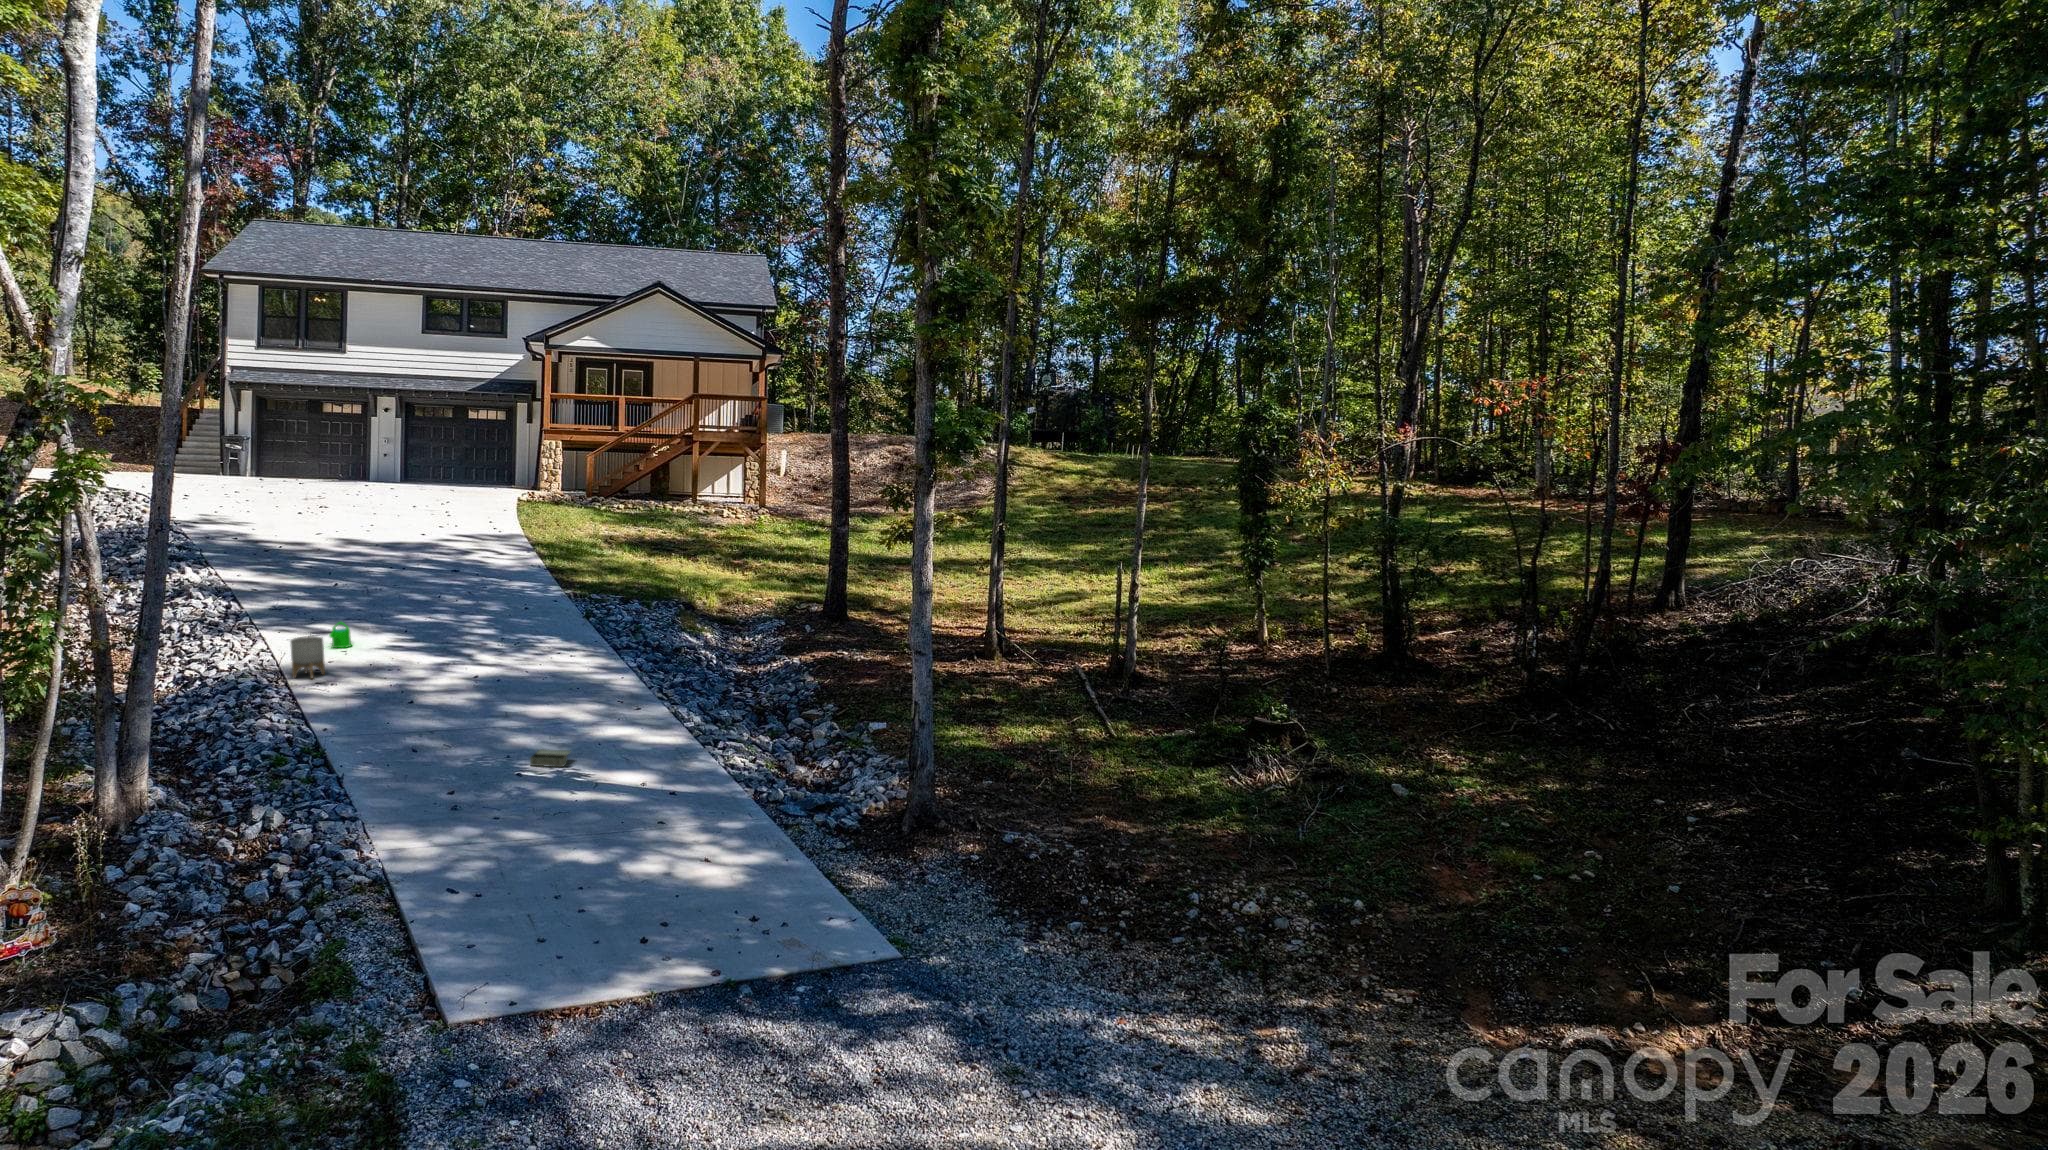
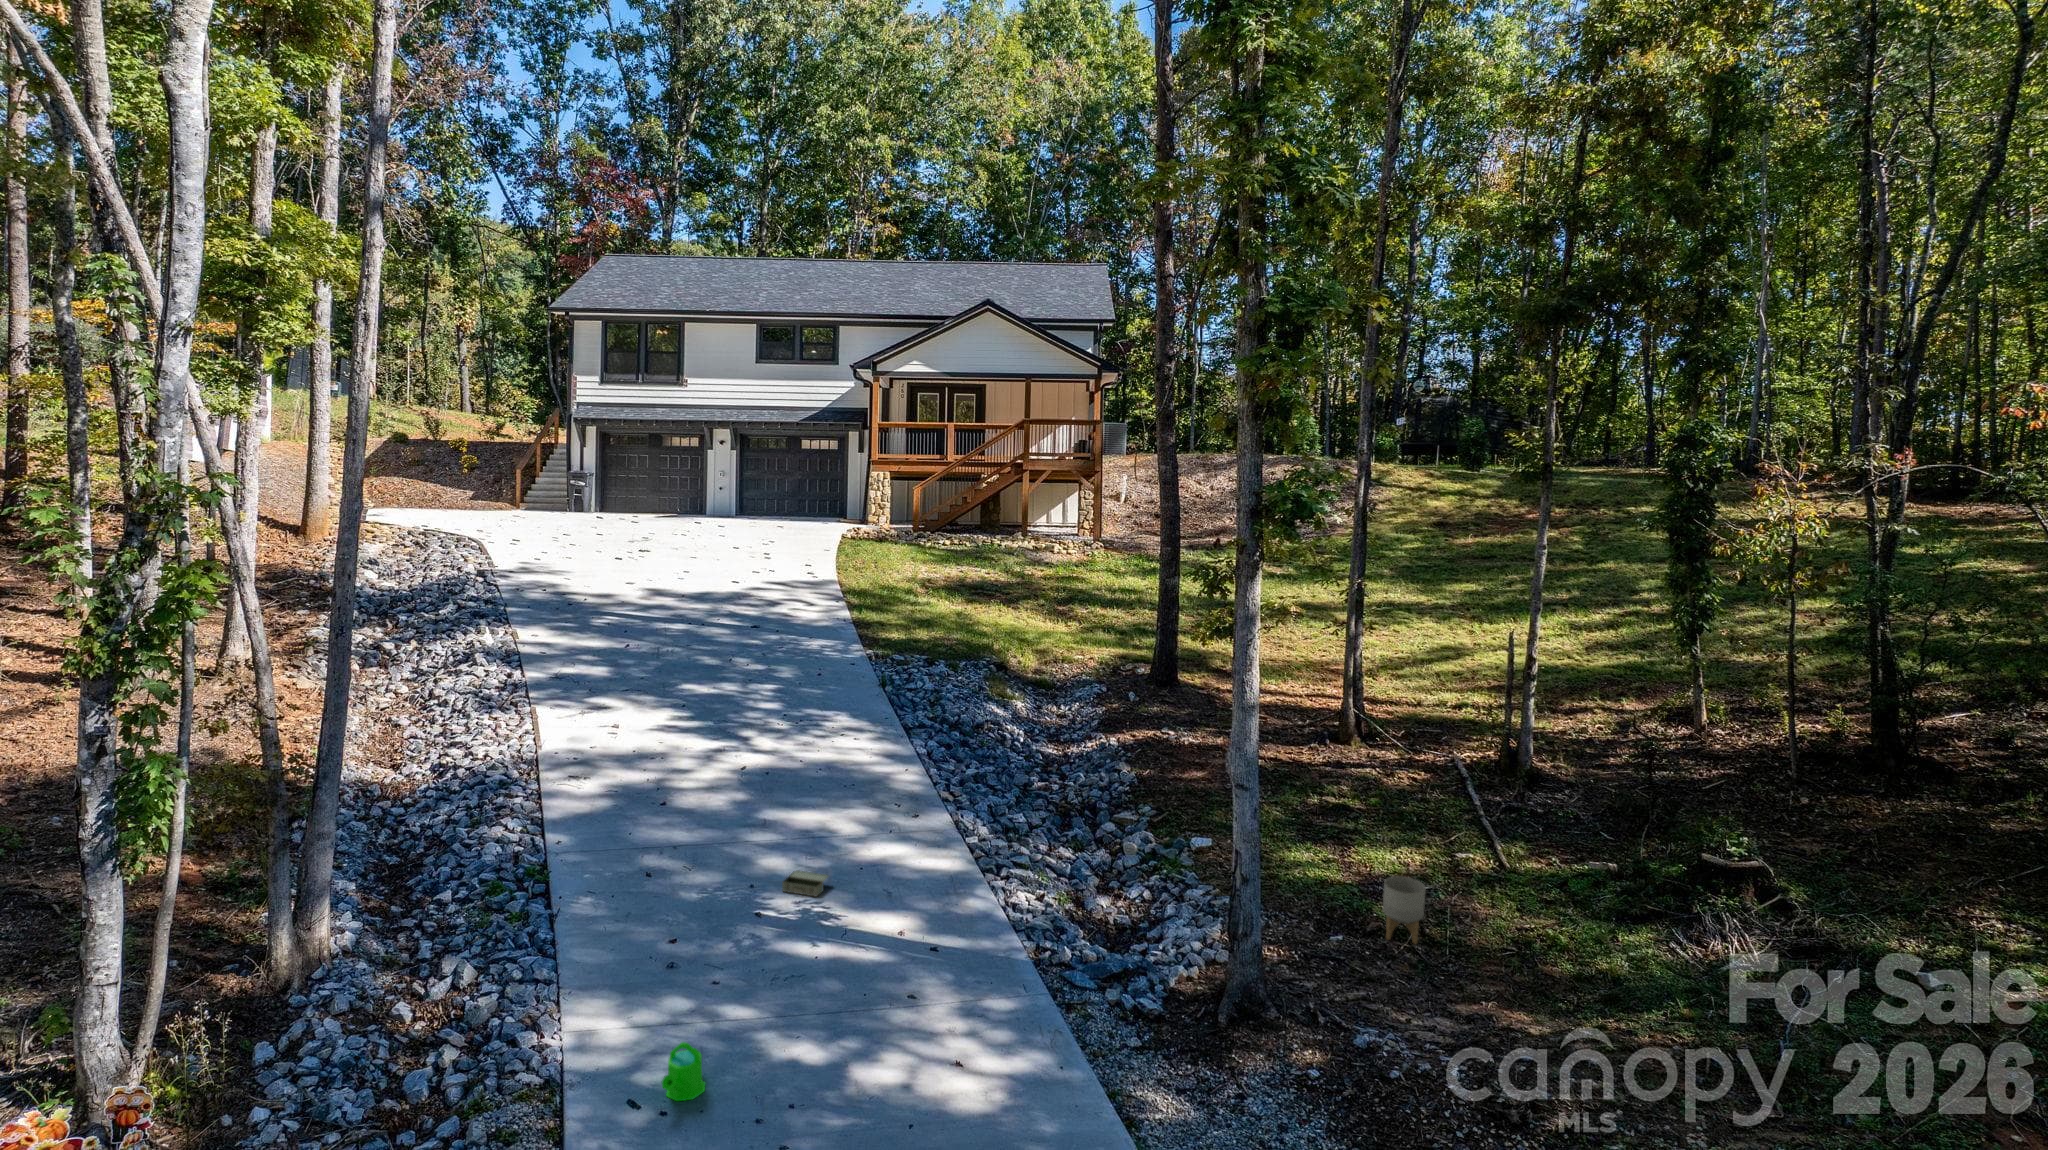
watering can: present [329,622,352,648] -> present [662,1042,705,1101]
planter: present [290,636,325,679] -> present [1382,876,1426,944]

